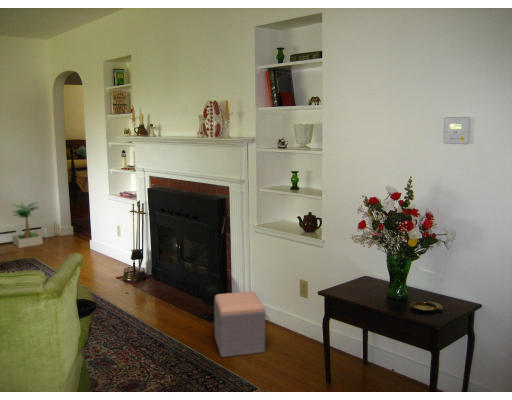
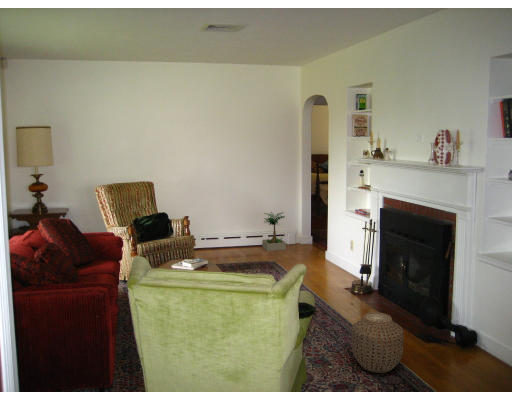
footstool: present [214,291,265,357] -> none [428,314,478,377]
woven basket: none [132,303,192,374] -> present [351,312,404,373]

